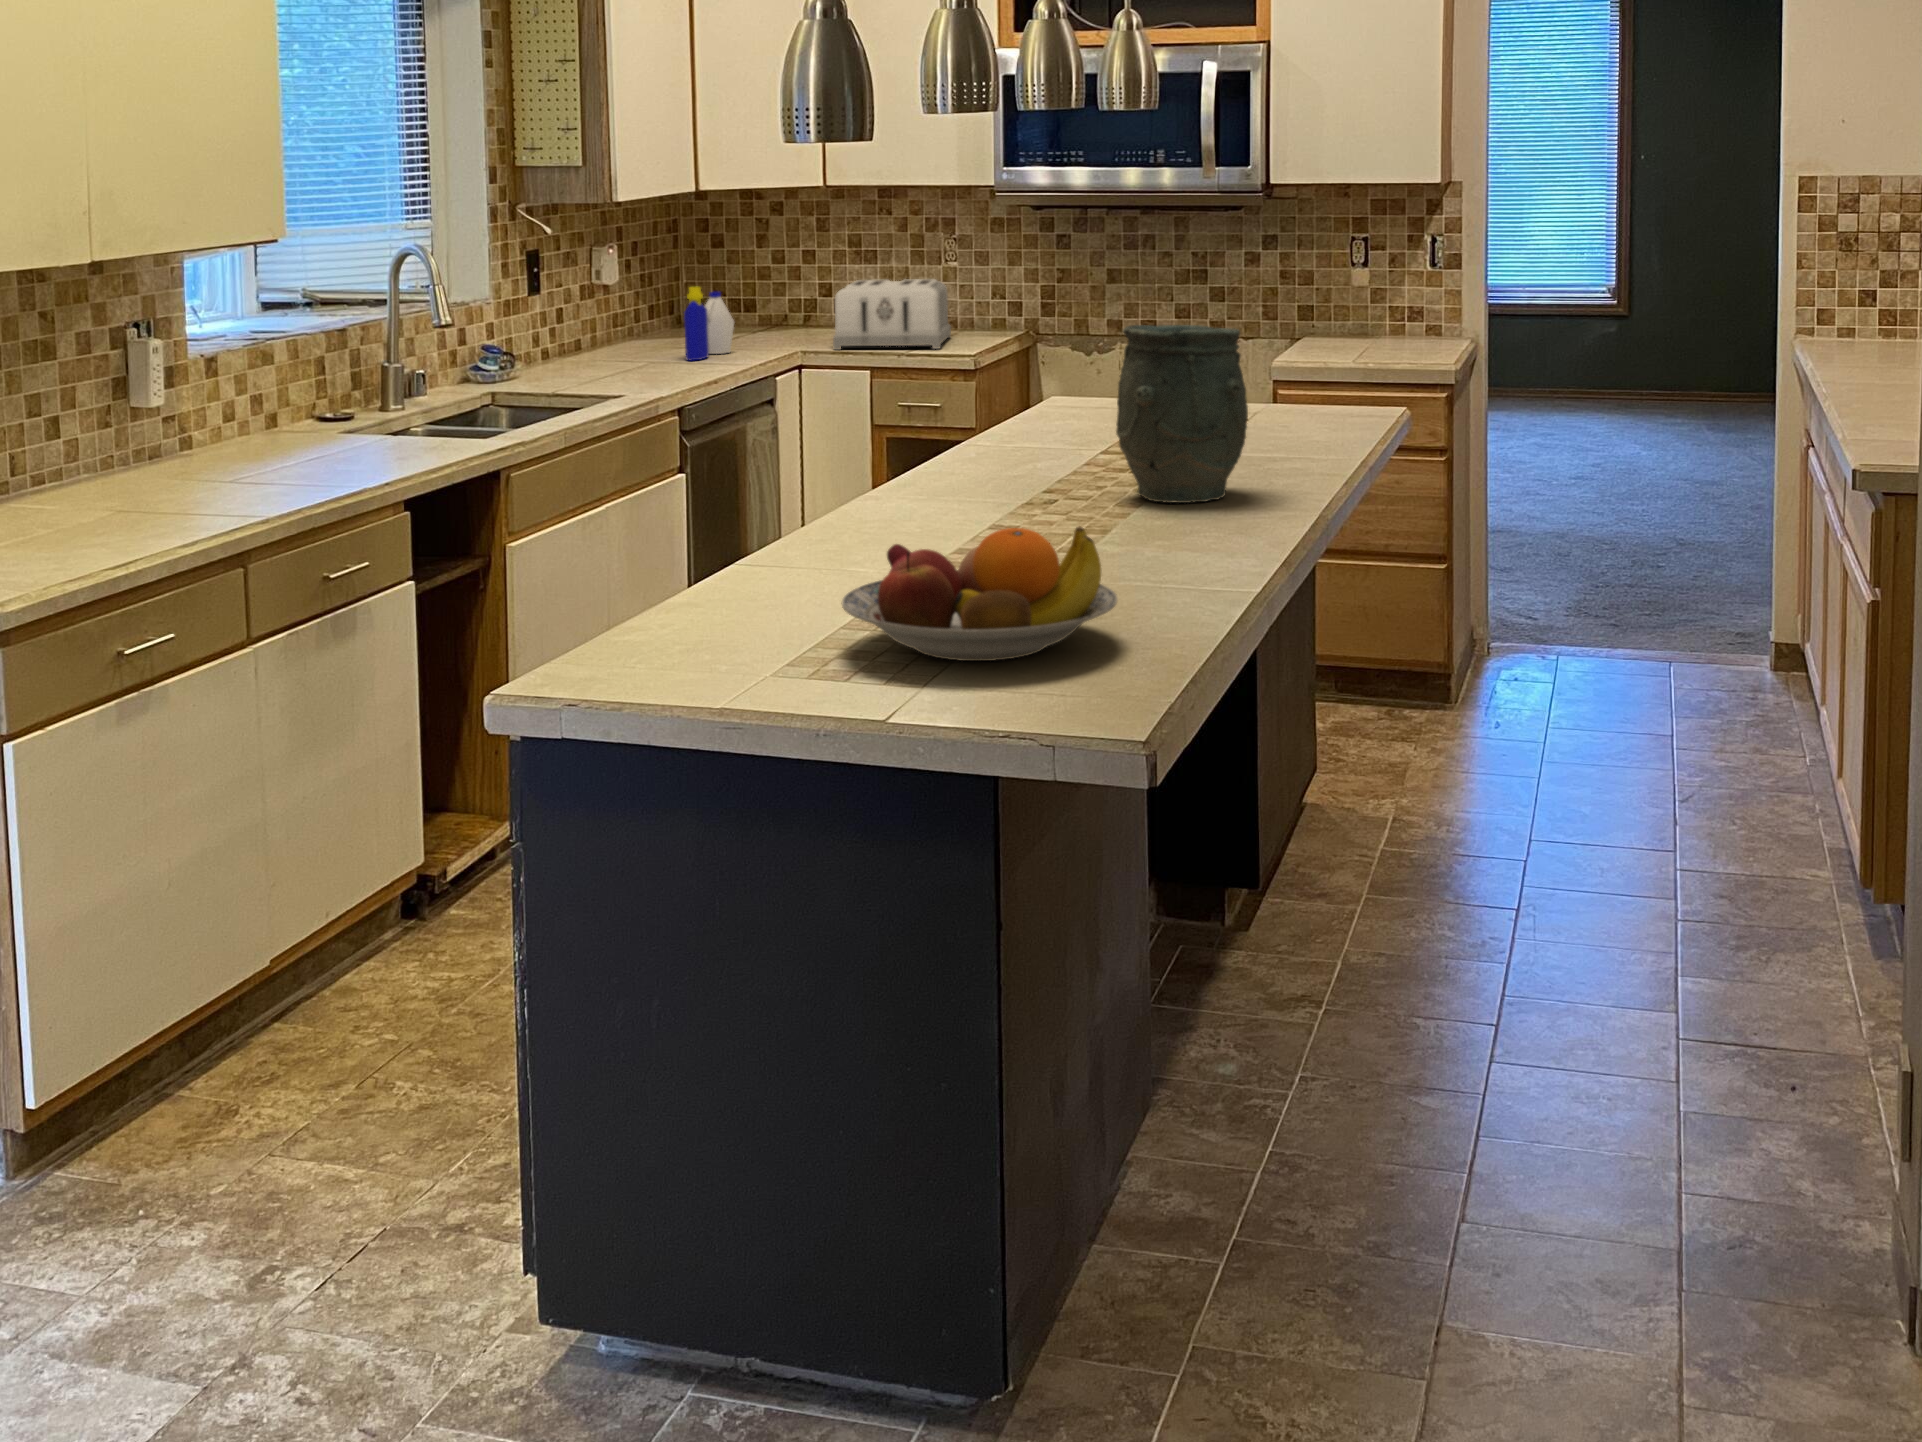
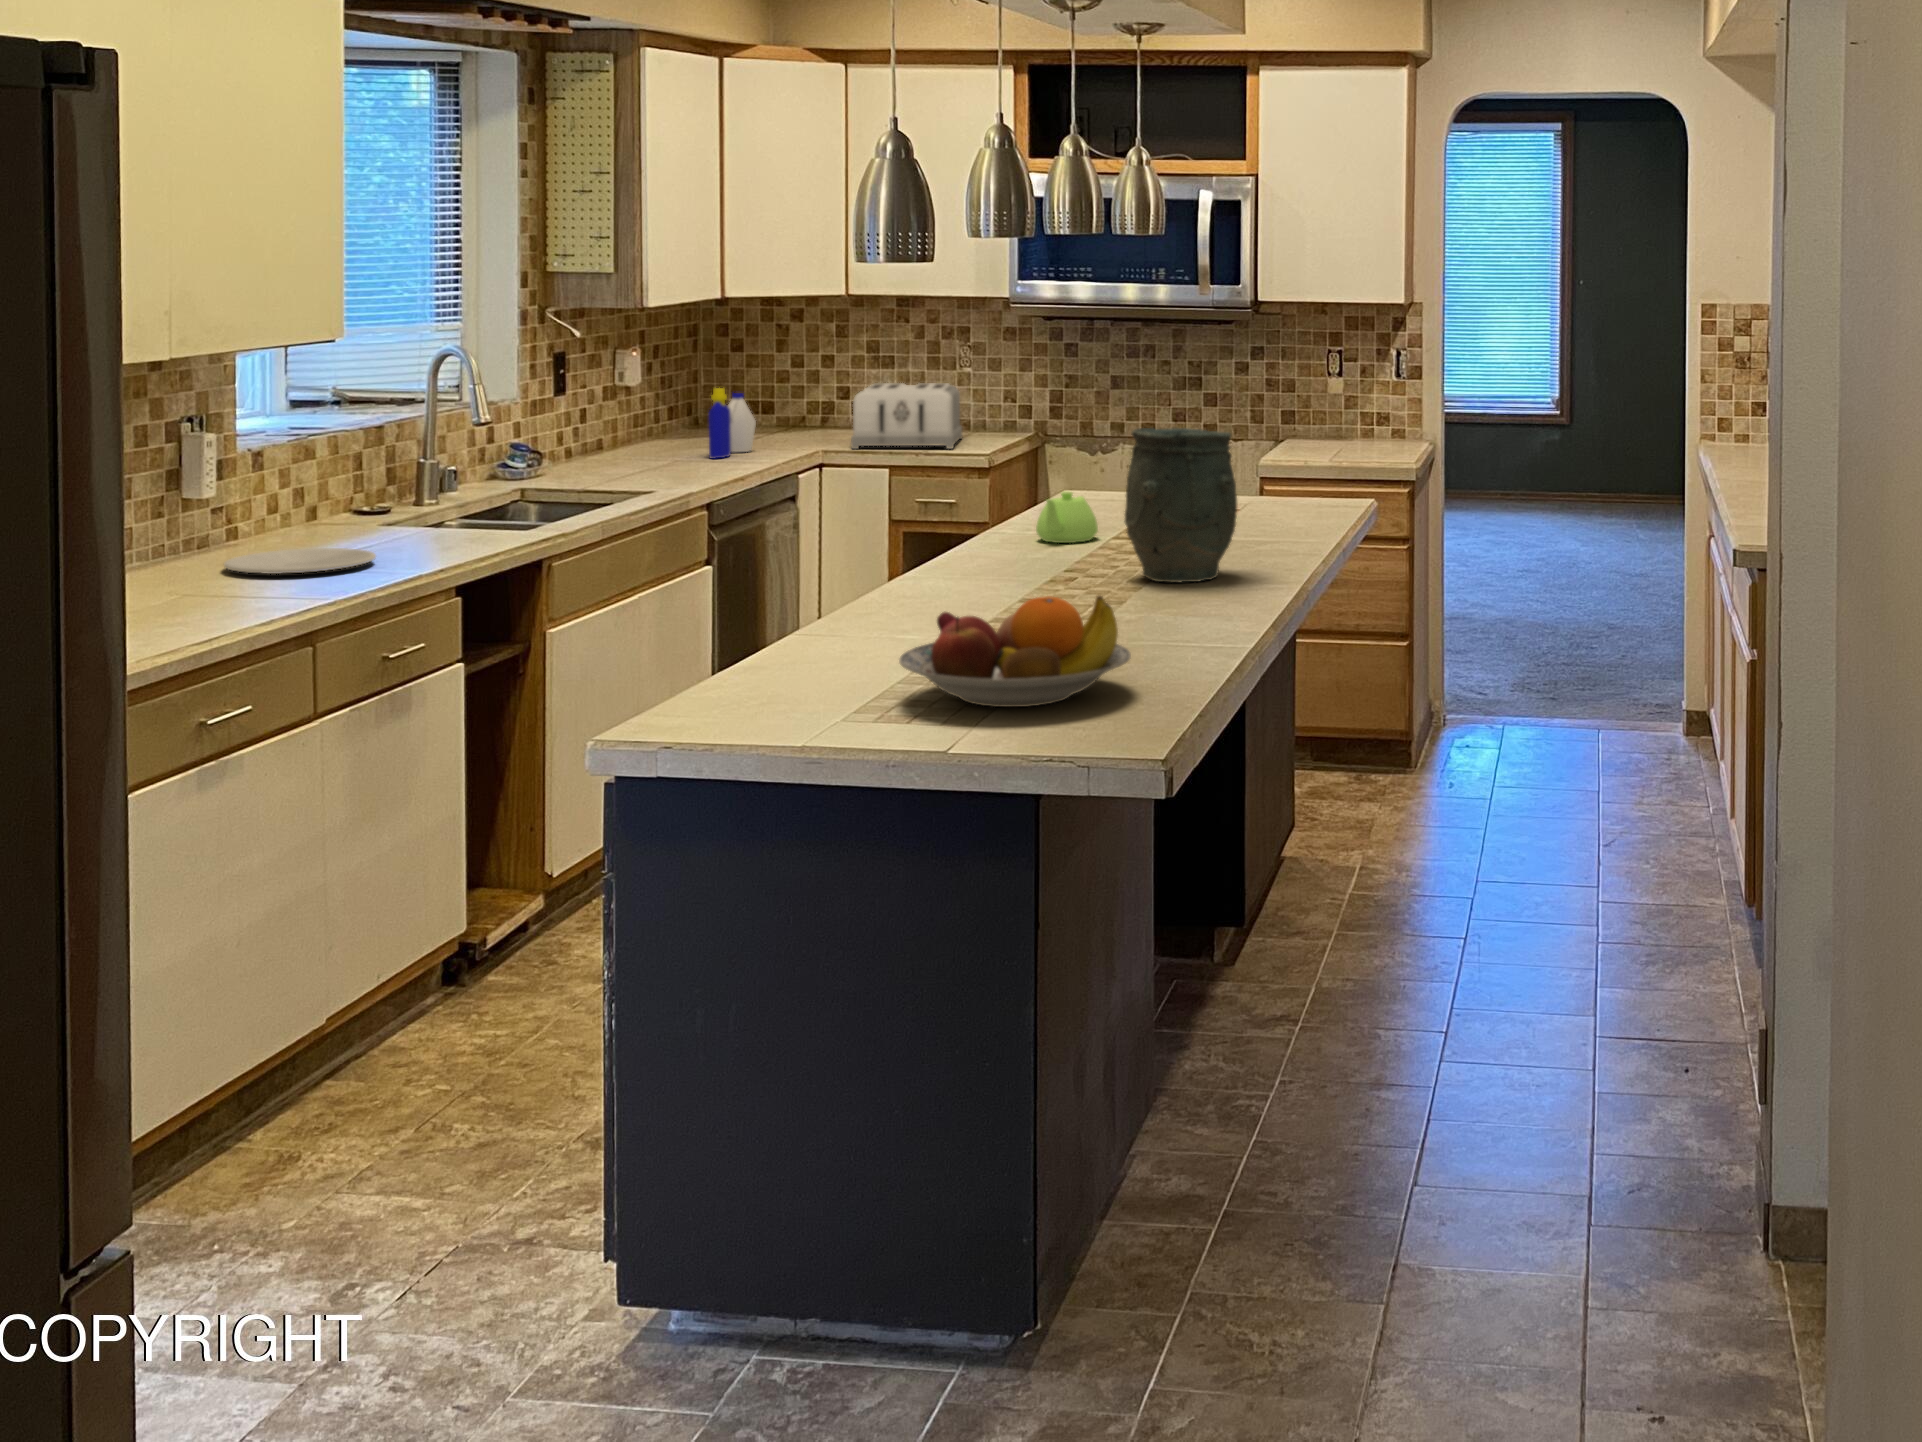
teapot: none [1020,397,1089,454] -> present [1036,491,1098,543]
plate: none [168,458,321,486] -> present [224,548,376,574]

